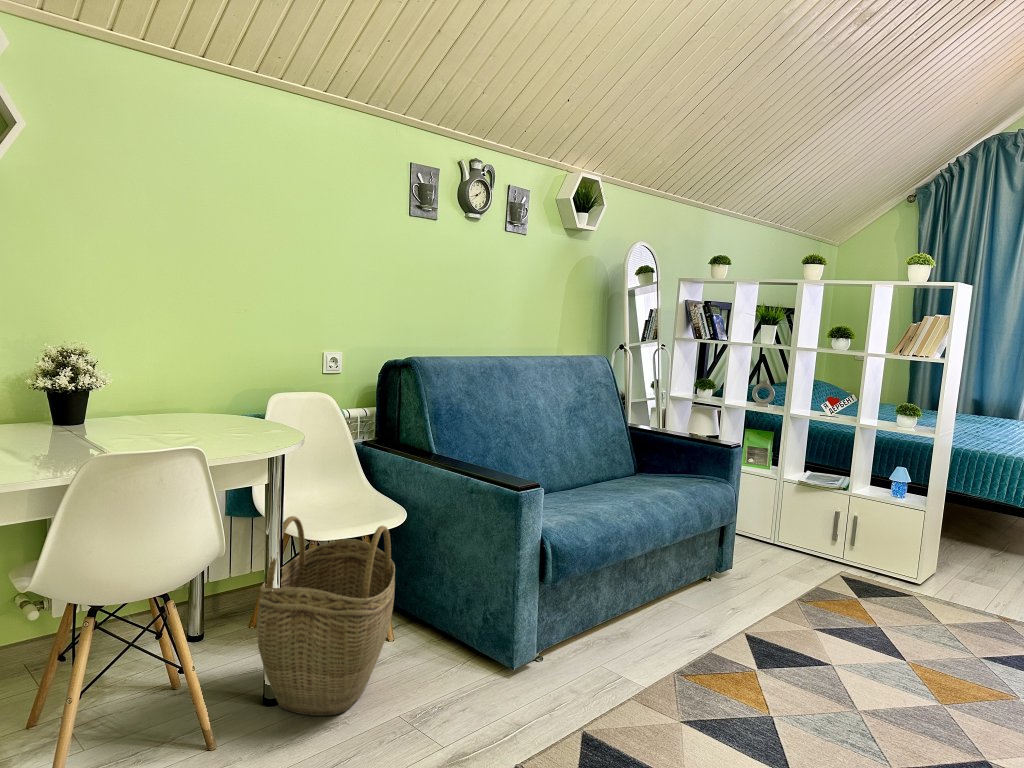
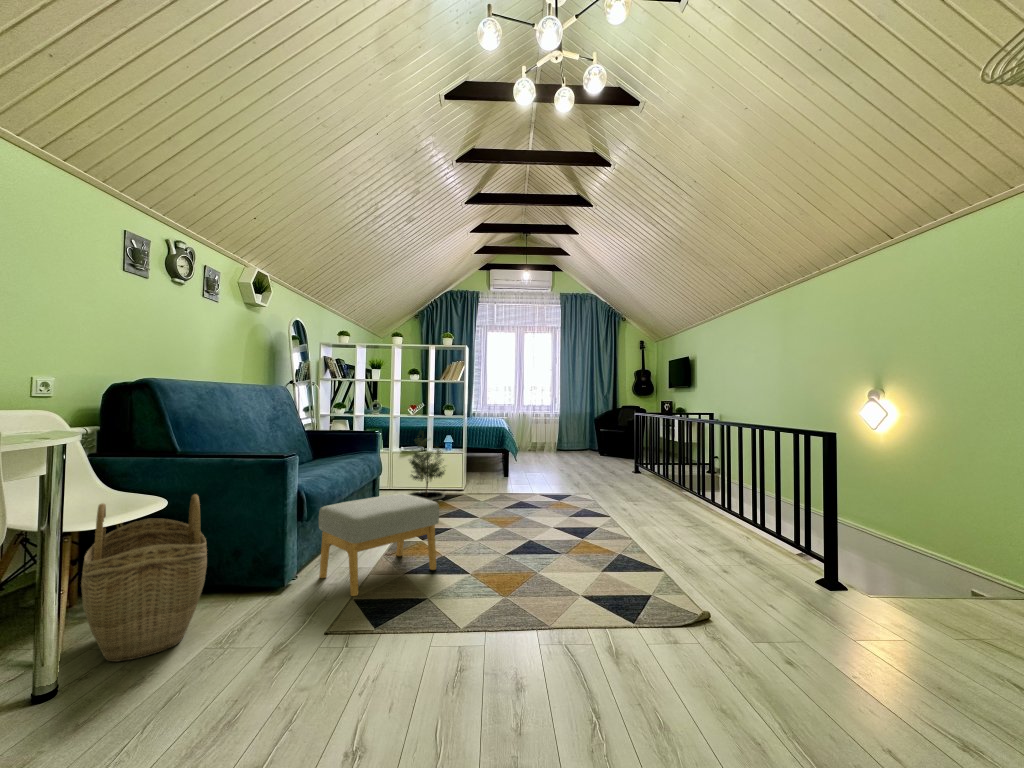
potted tree: none [793,454,881,590] -> present [409,434,445,500]
footstool: none [552,576,750,746] -> present [319,494,439,596]

